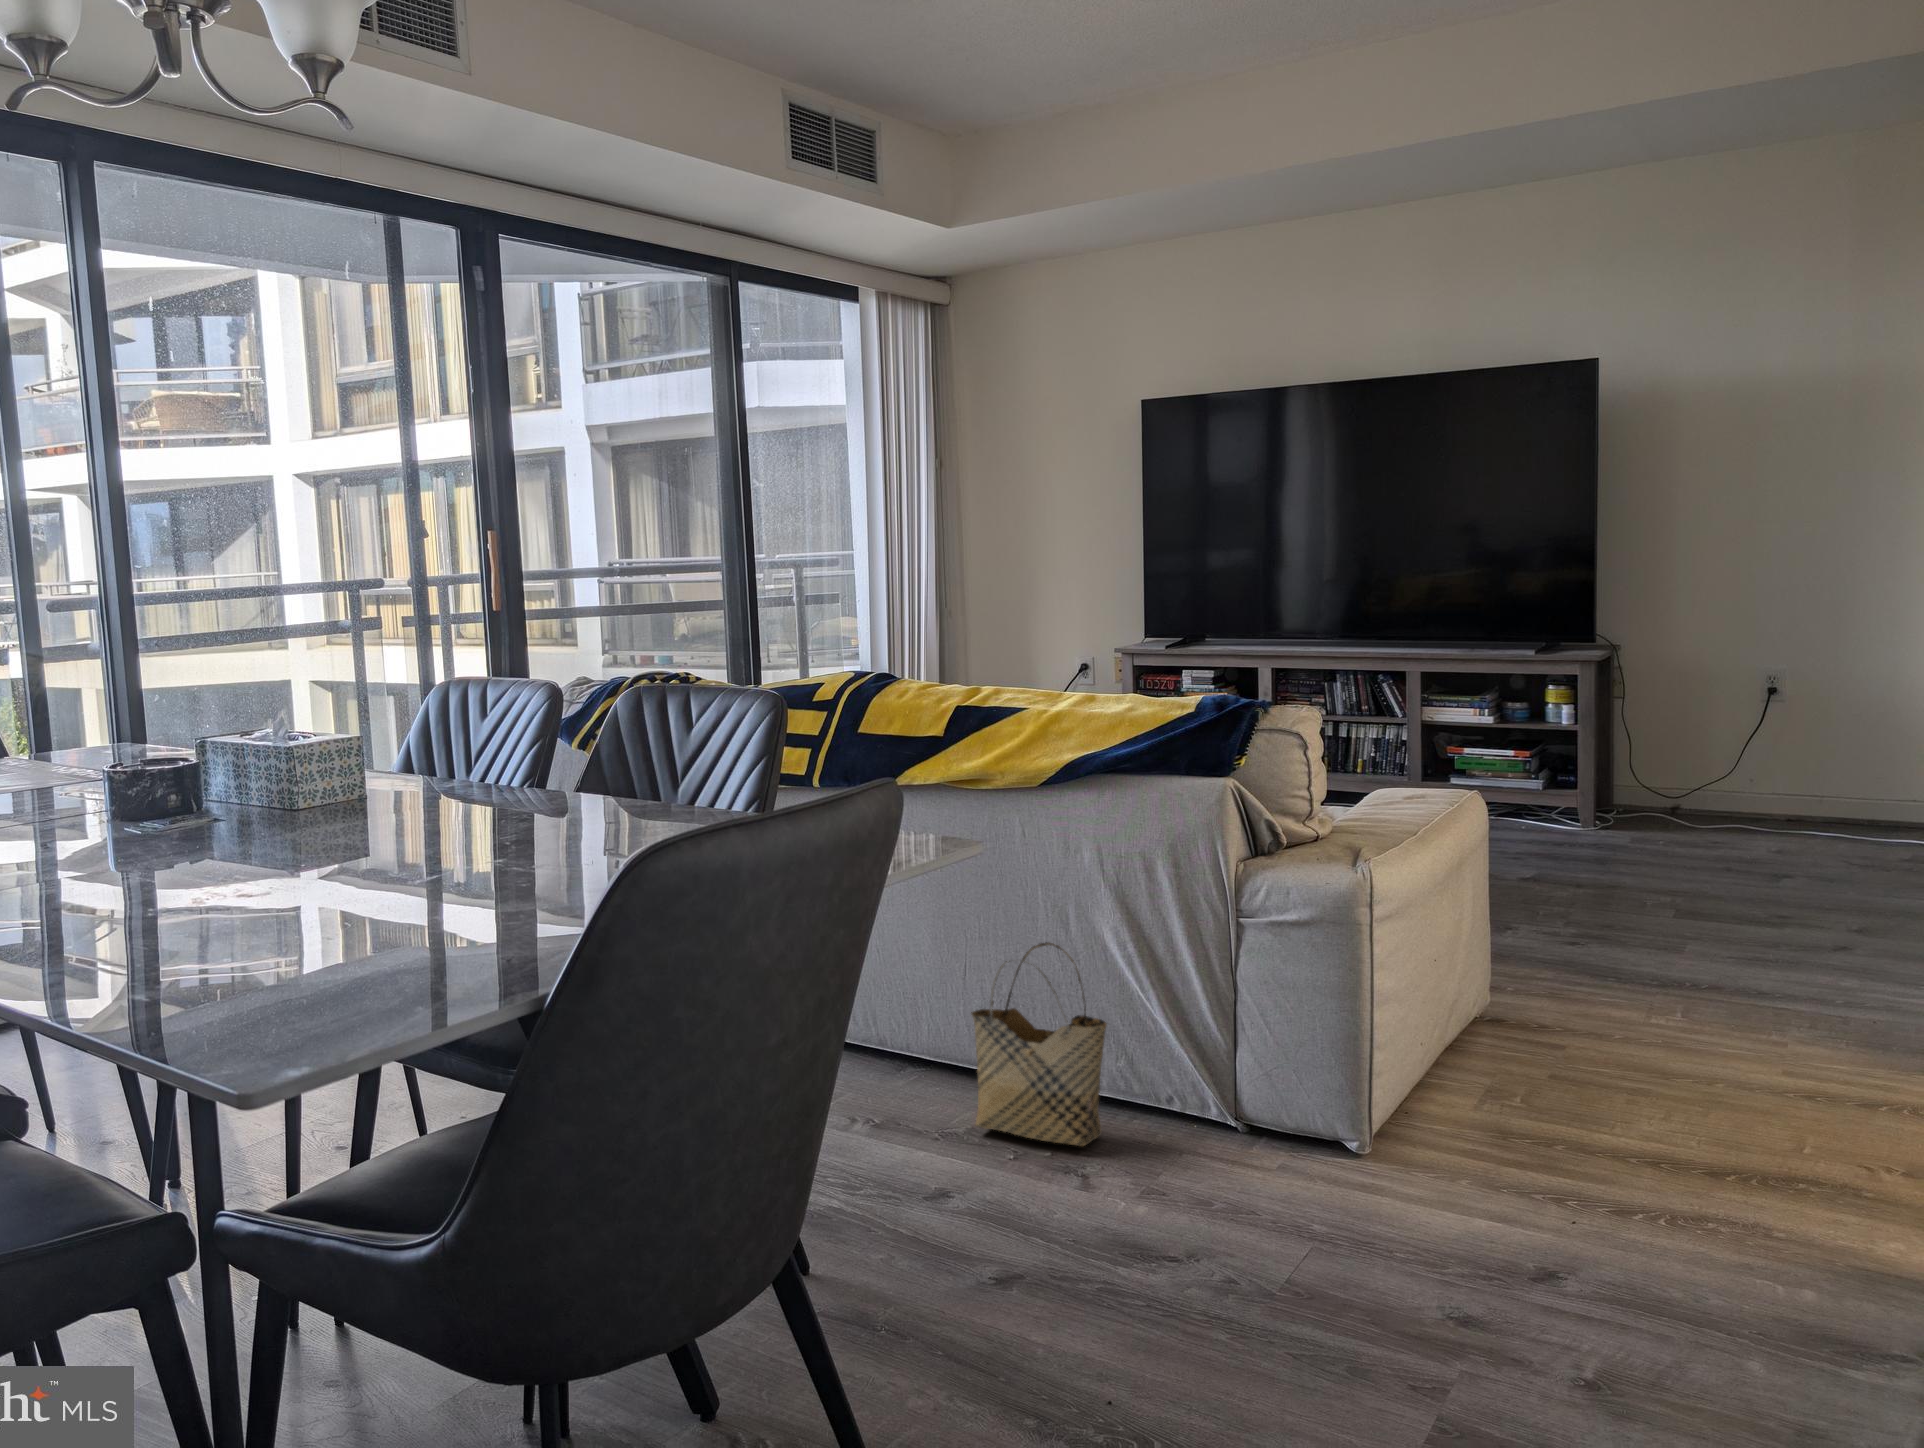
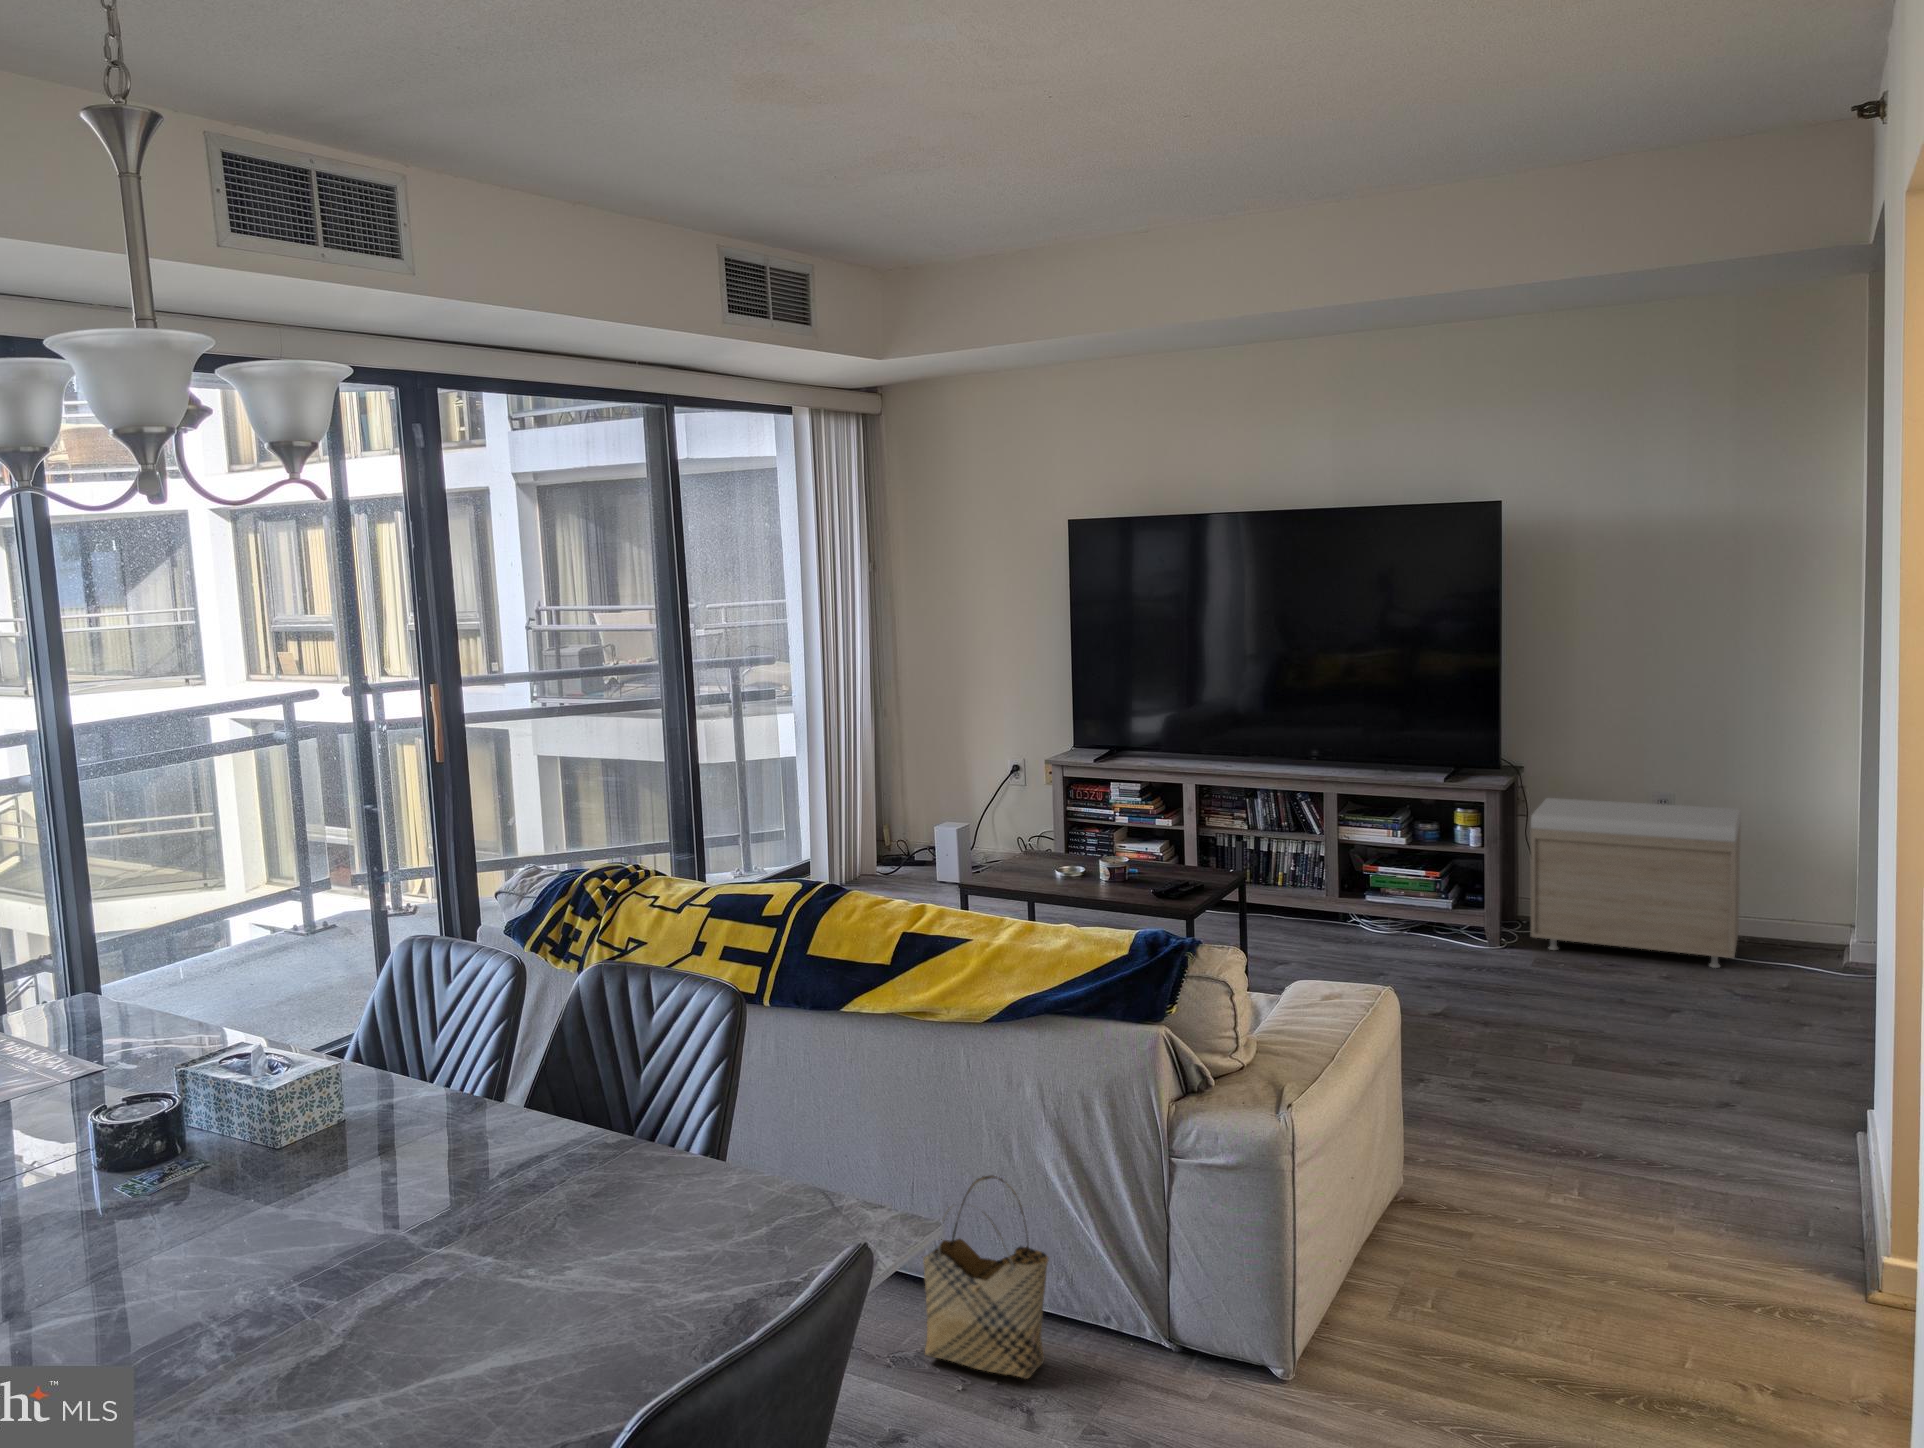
storage bench: none [1625,676,1855,843] -> present [1531,798,1741,968]

